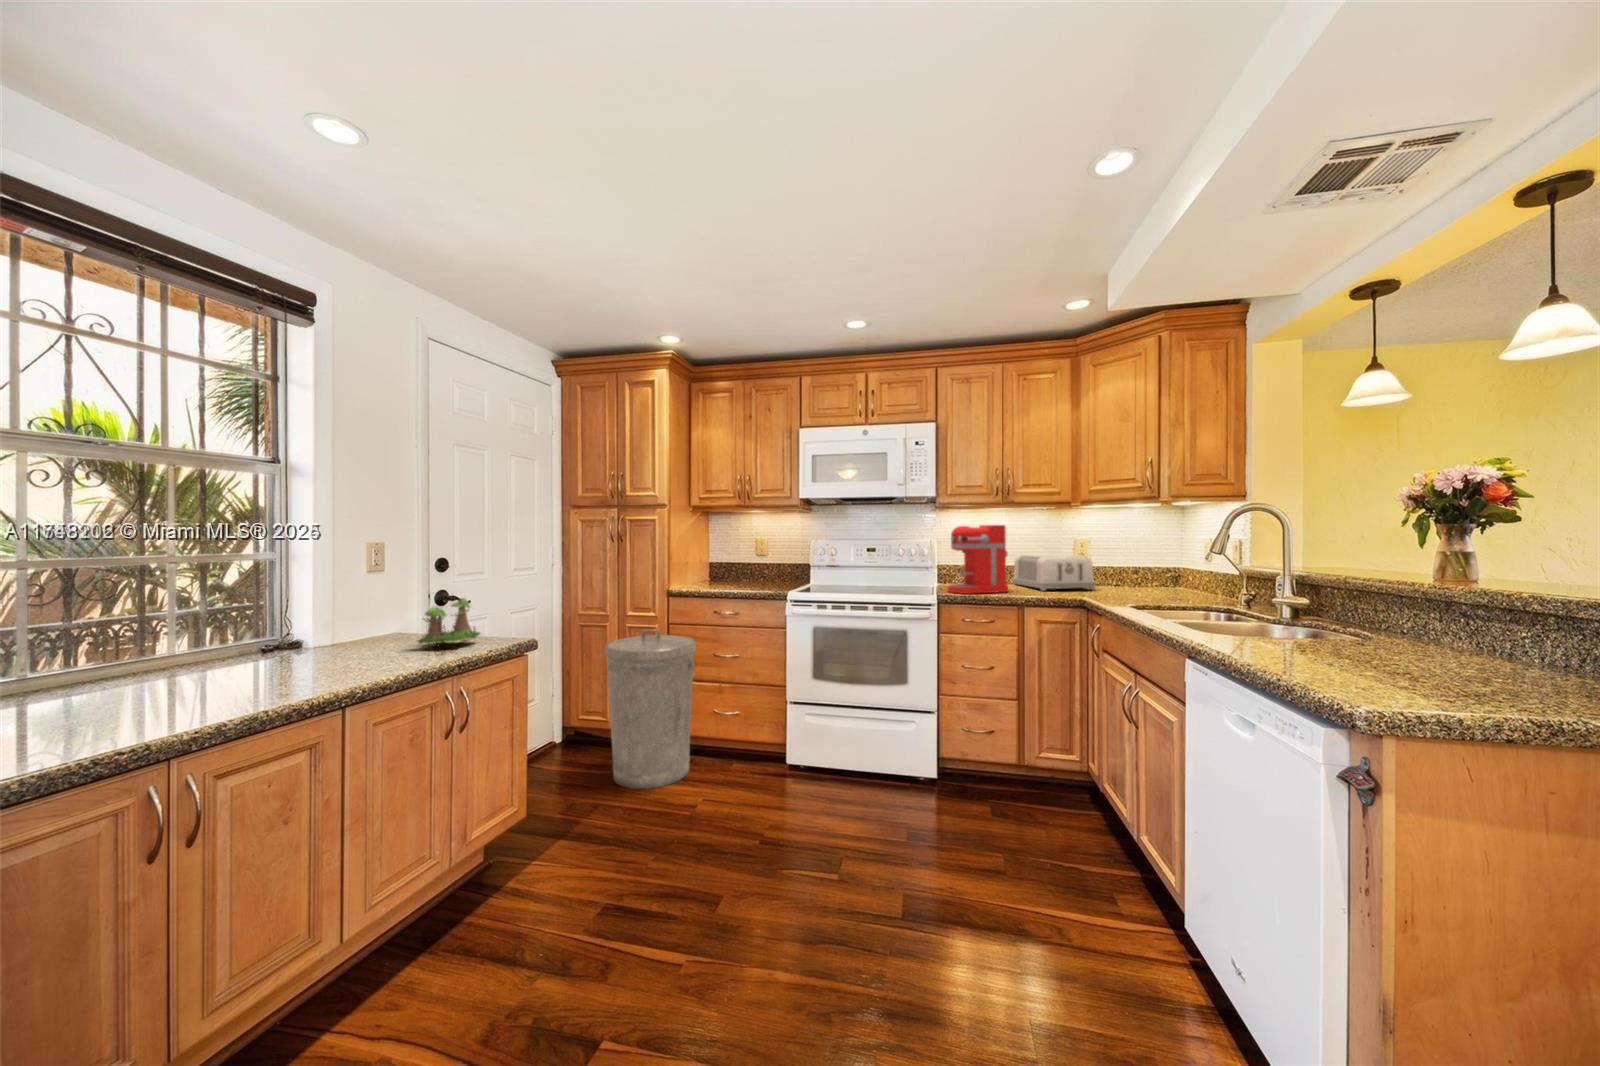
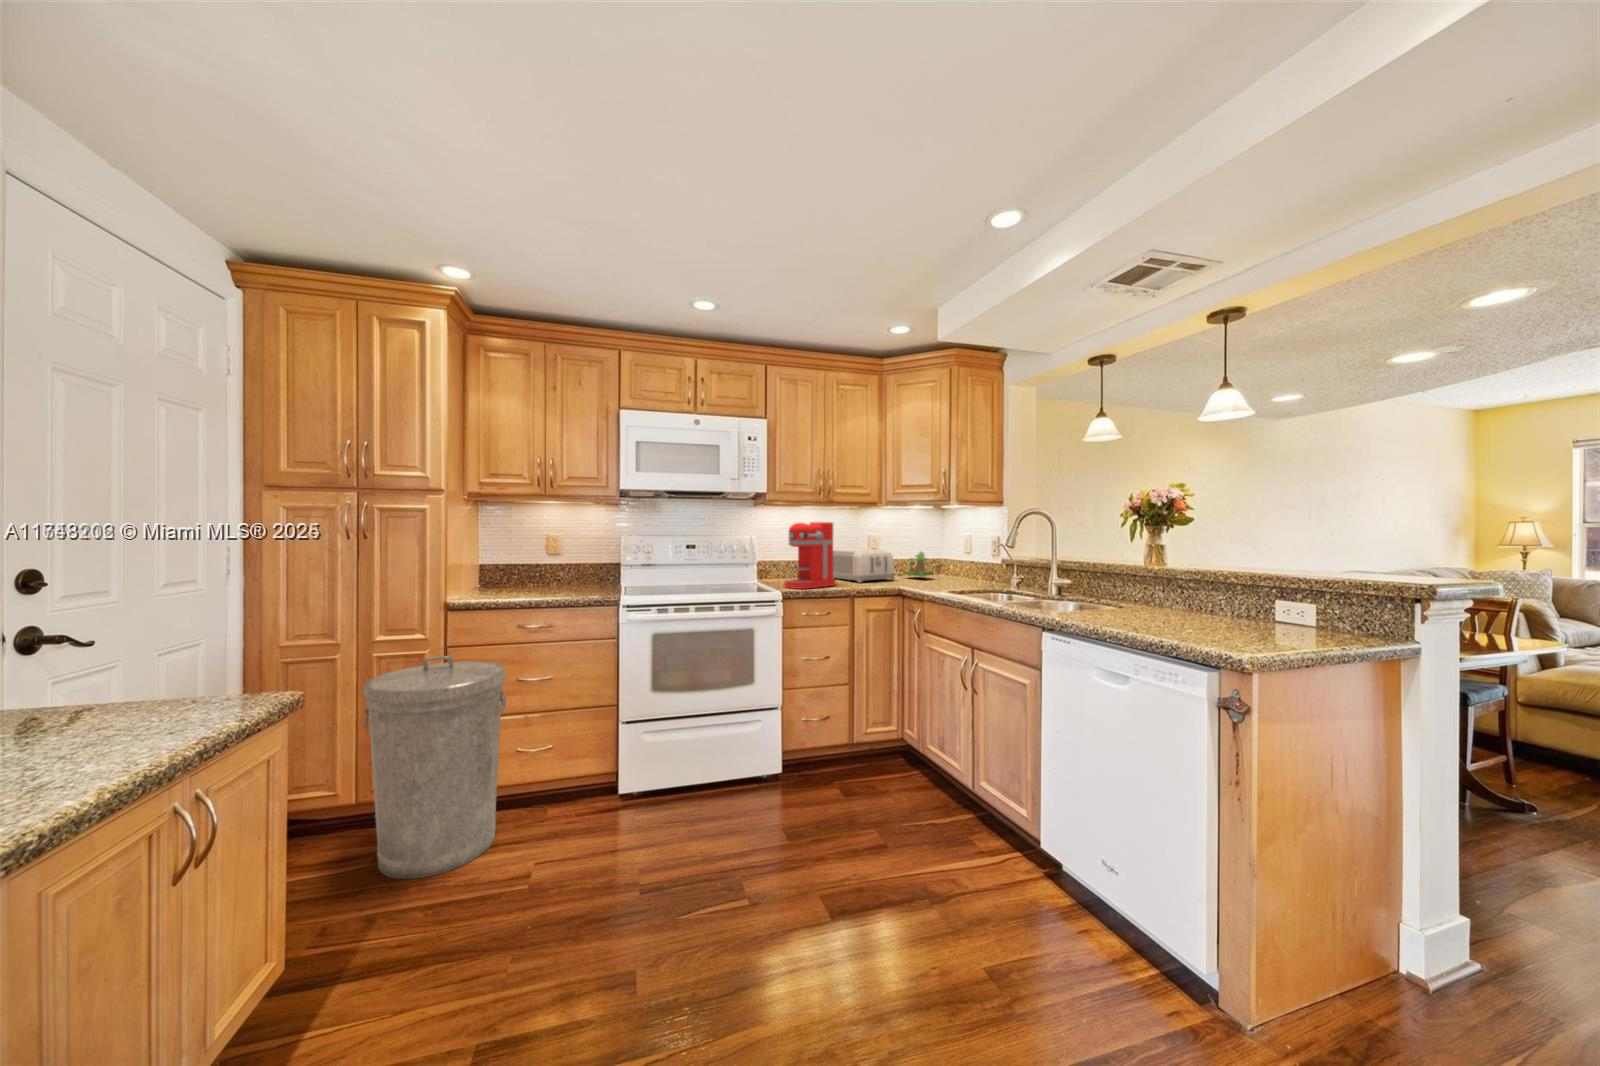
plant: present [418,598,480,644] -> present [904,552,933,576]

